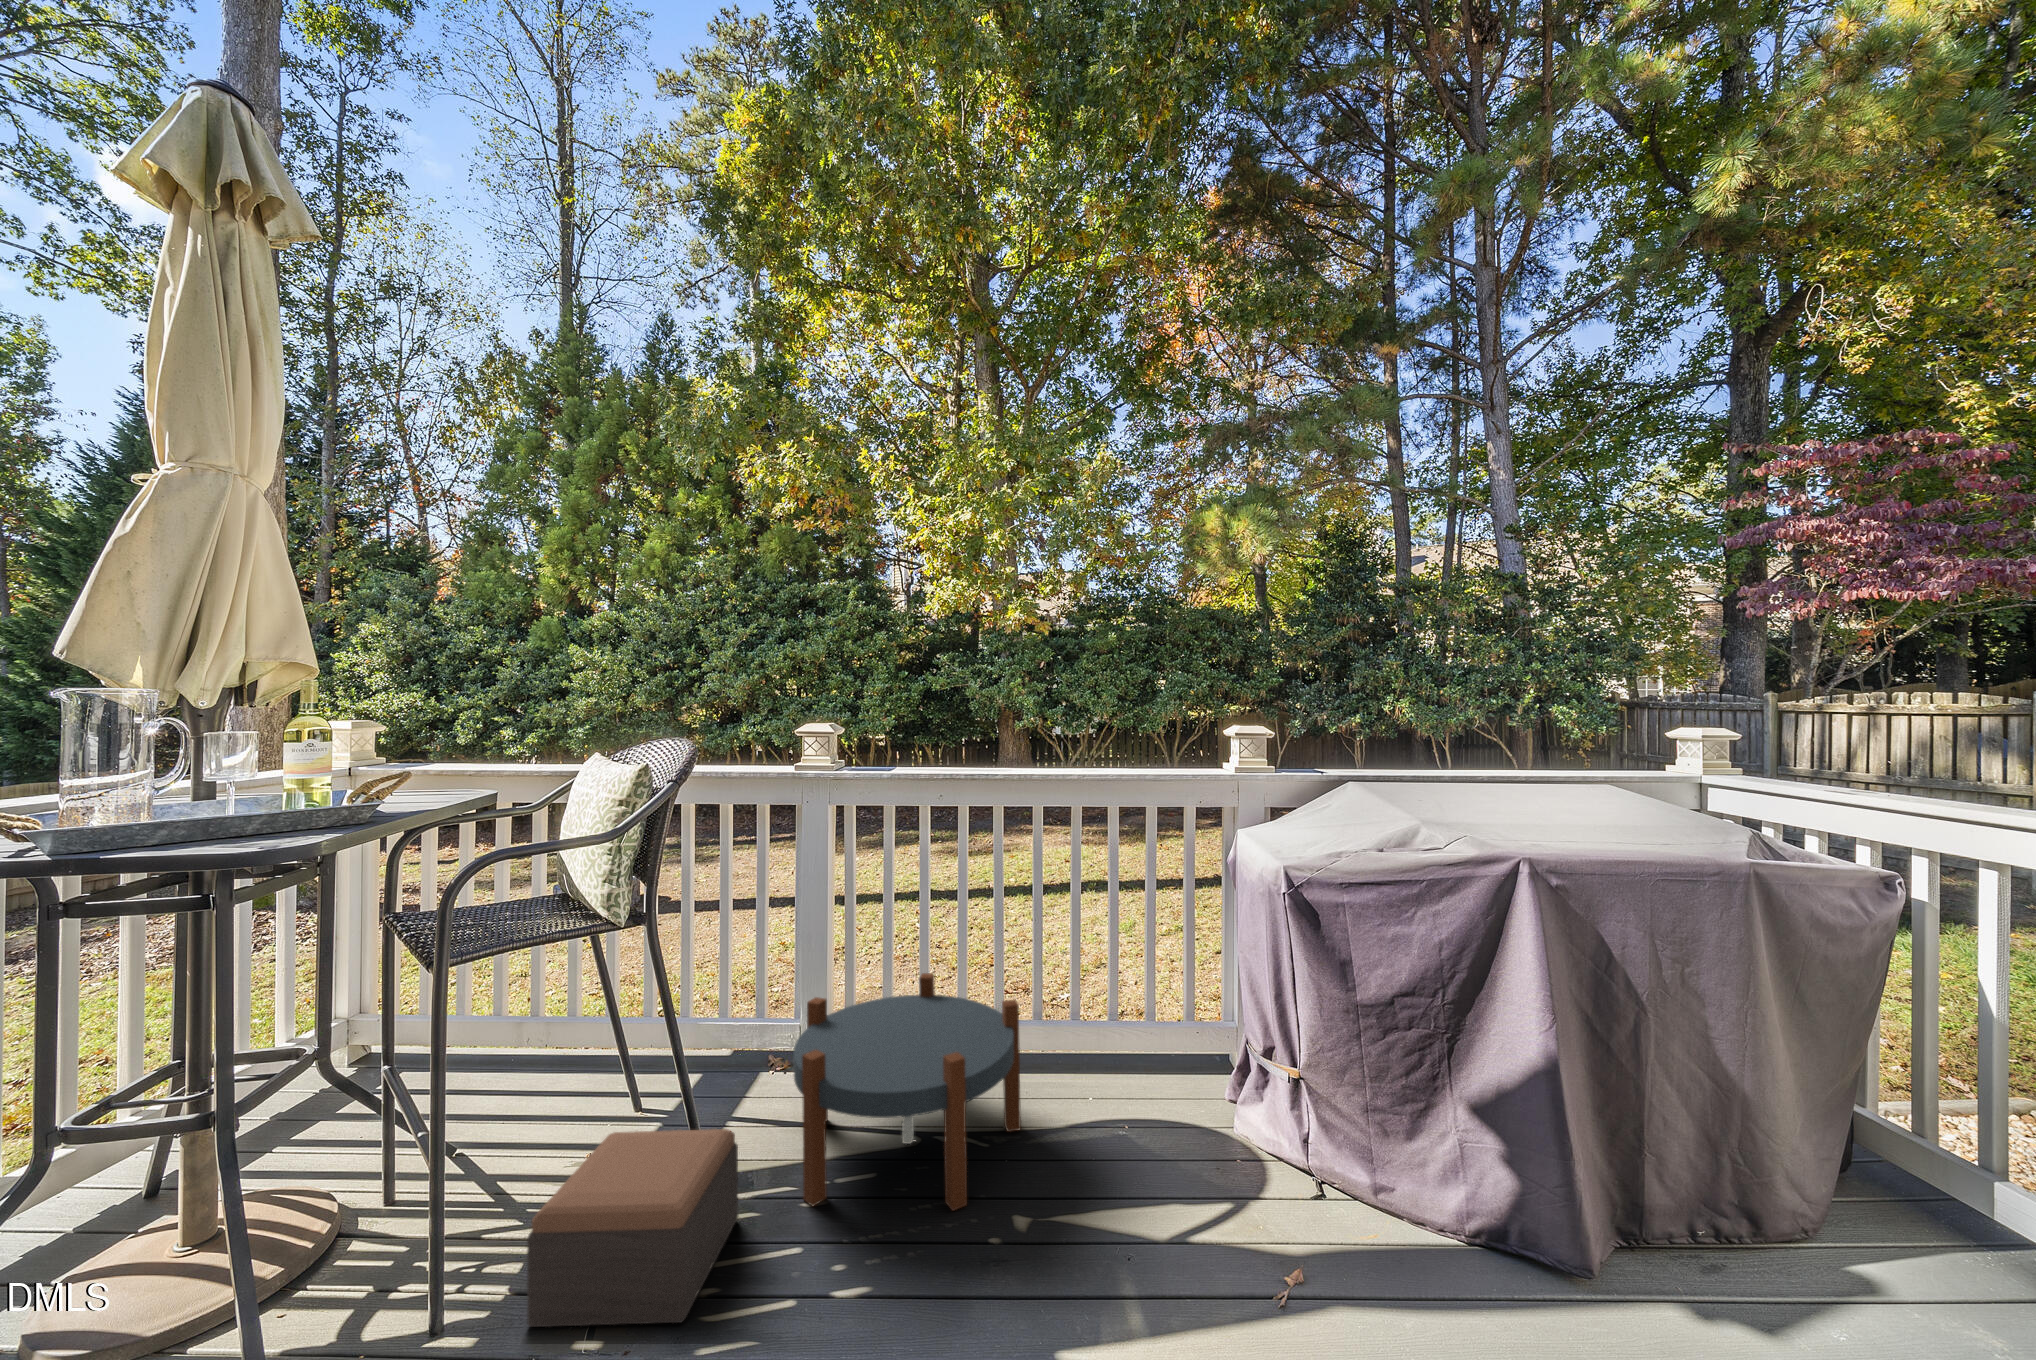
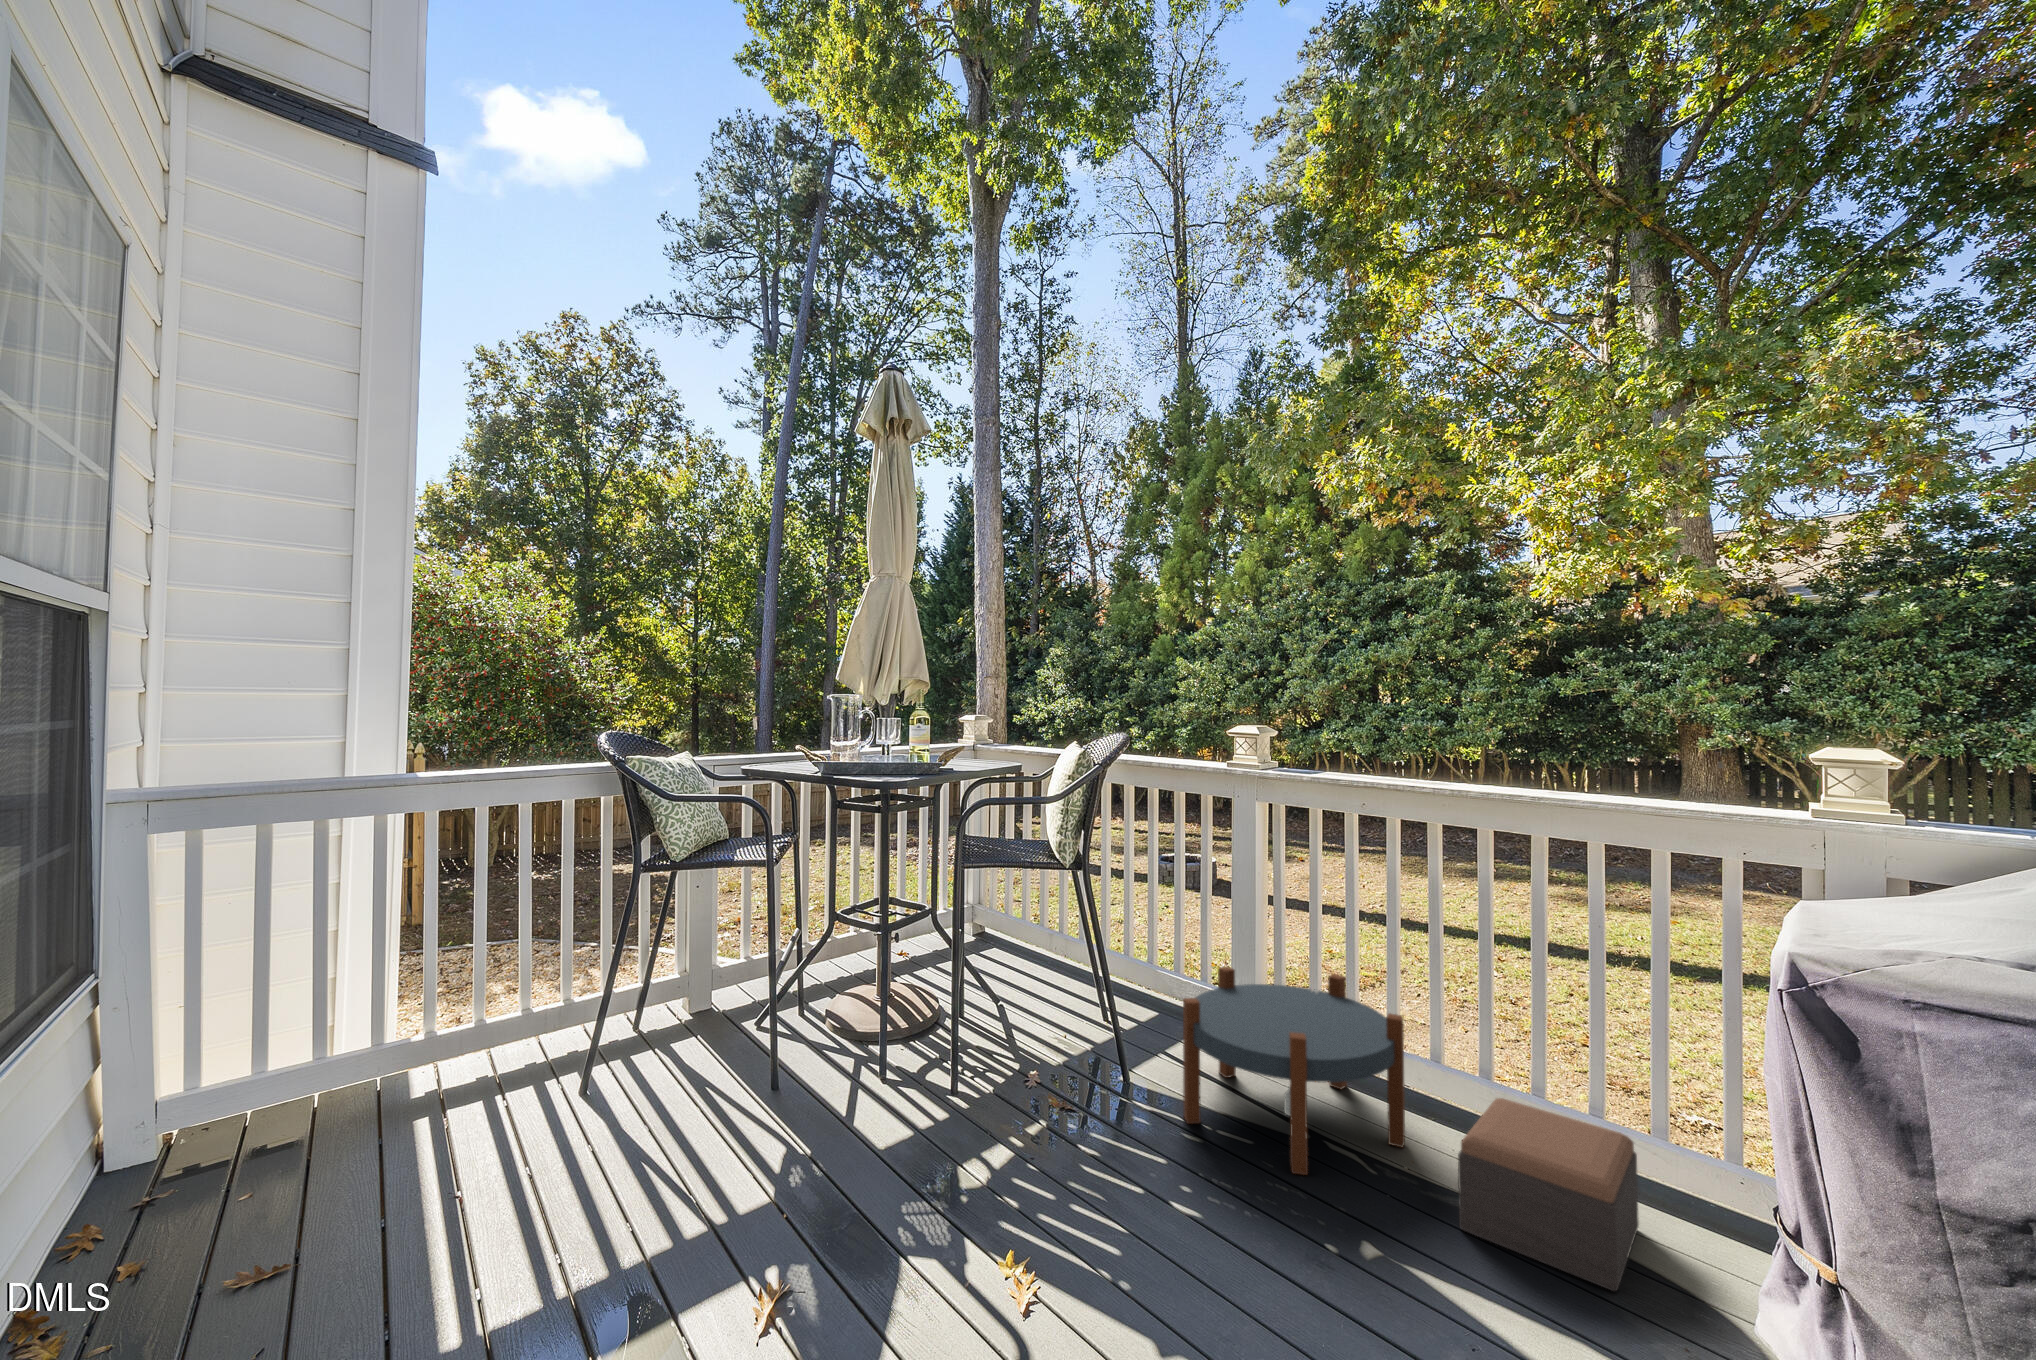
footstool: present [527,1129,738,1327] -> present [1458,1098,1639,1292]

